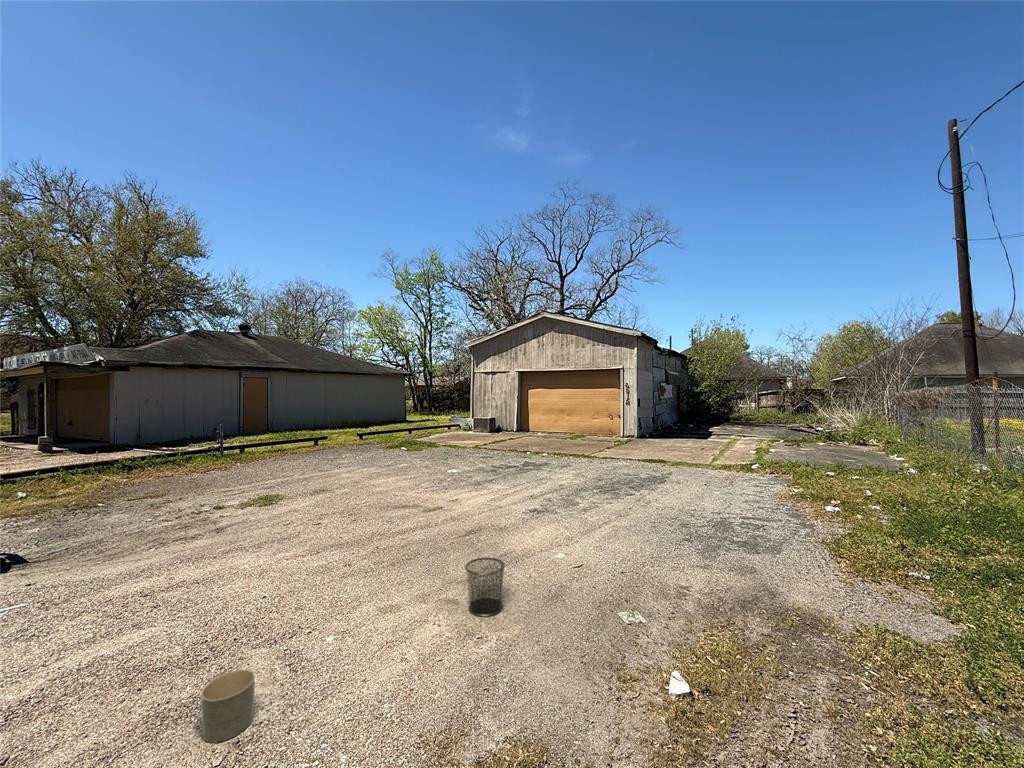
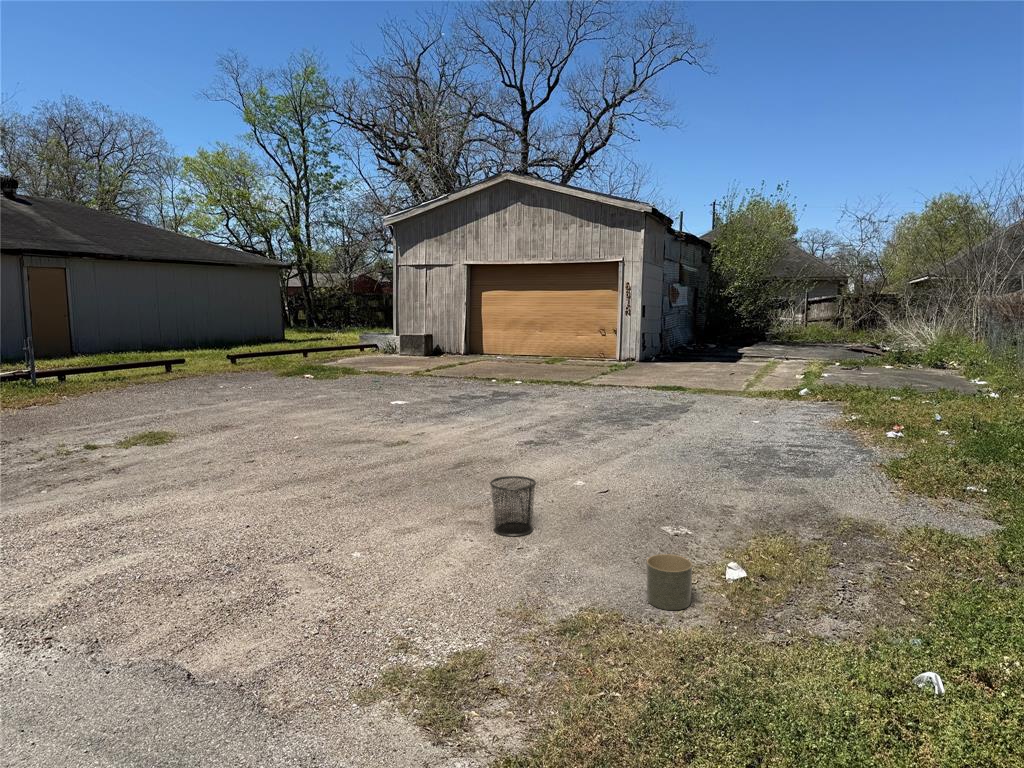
planter: present [201,670,255,743] -> present [647,554,692,610]

